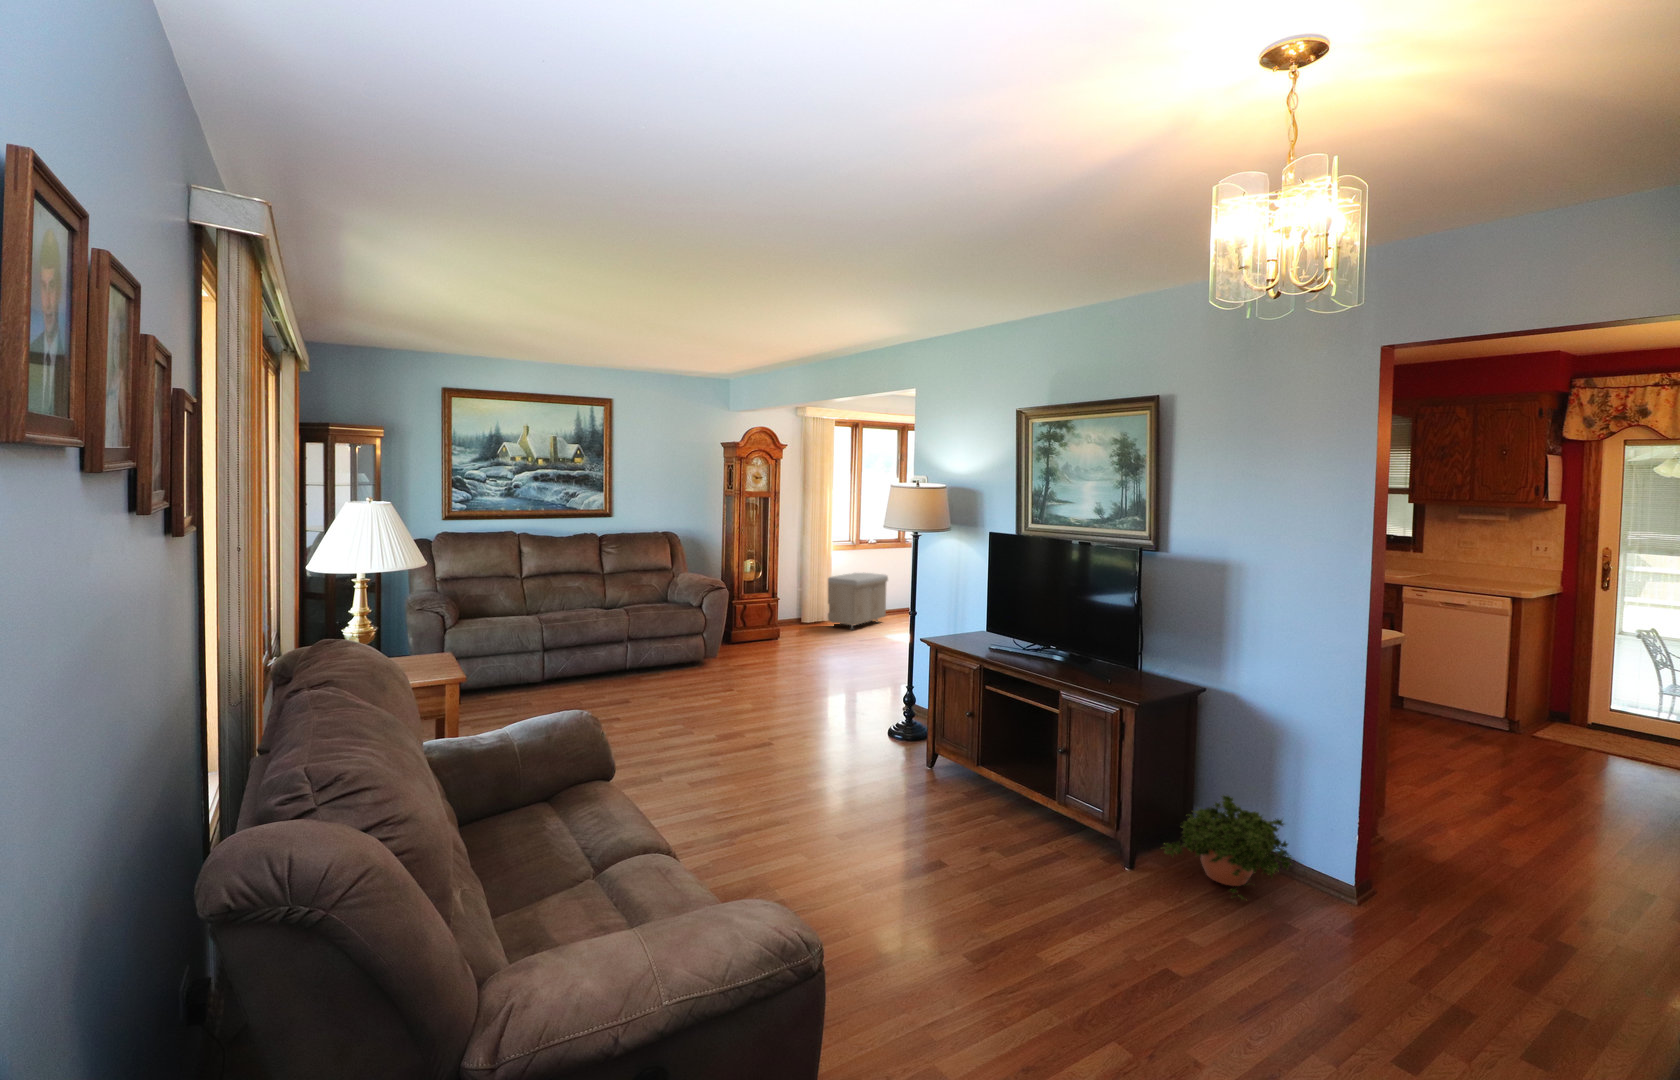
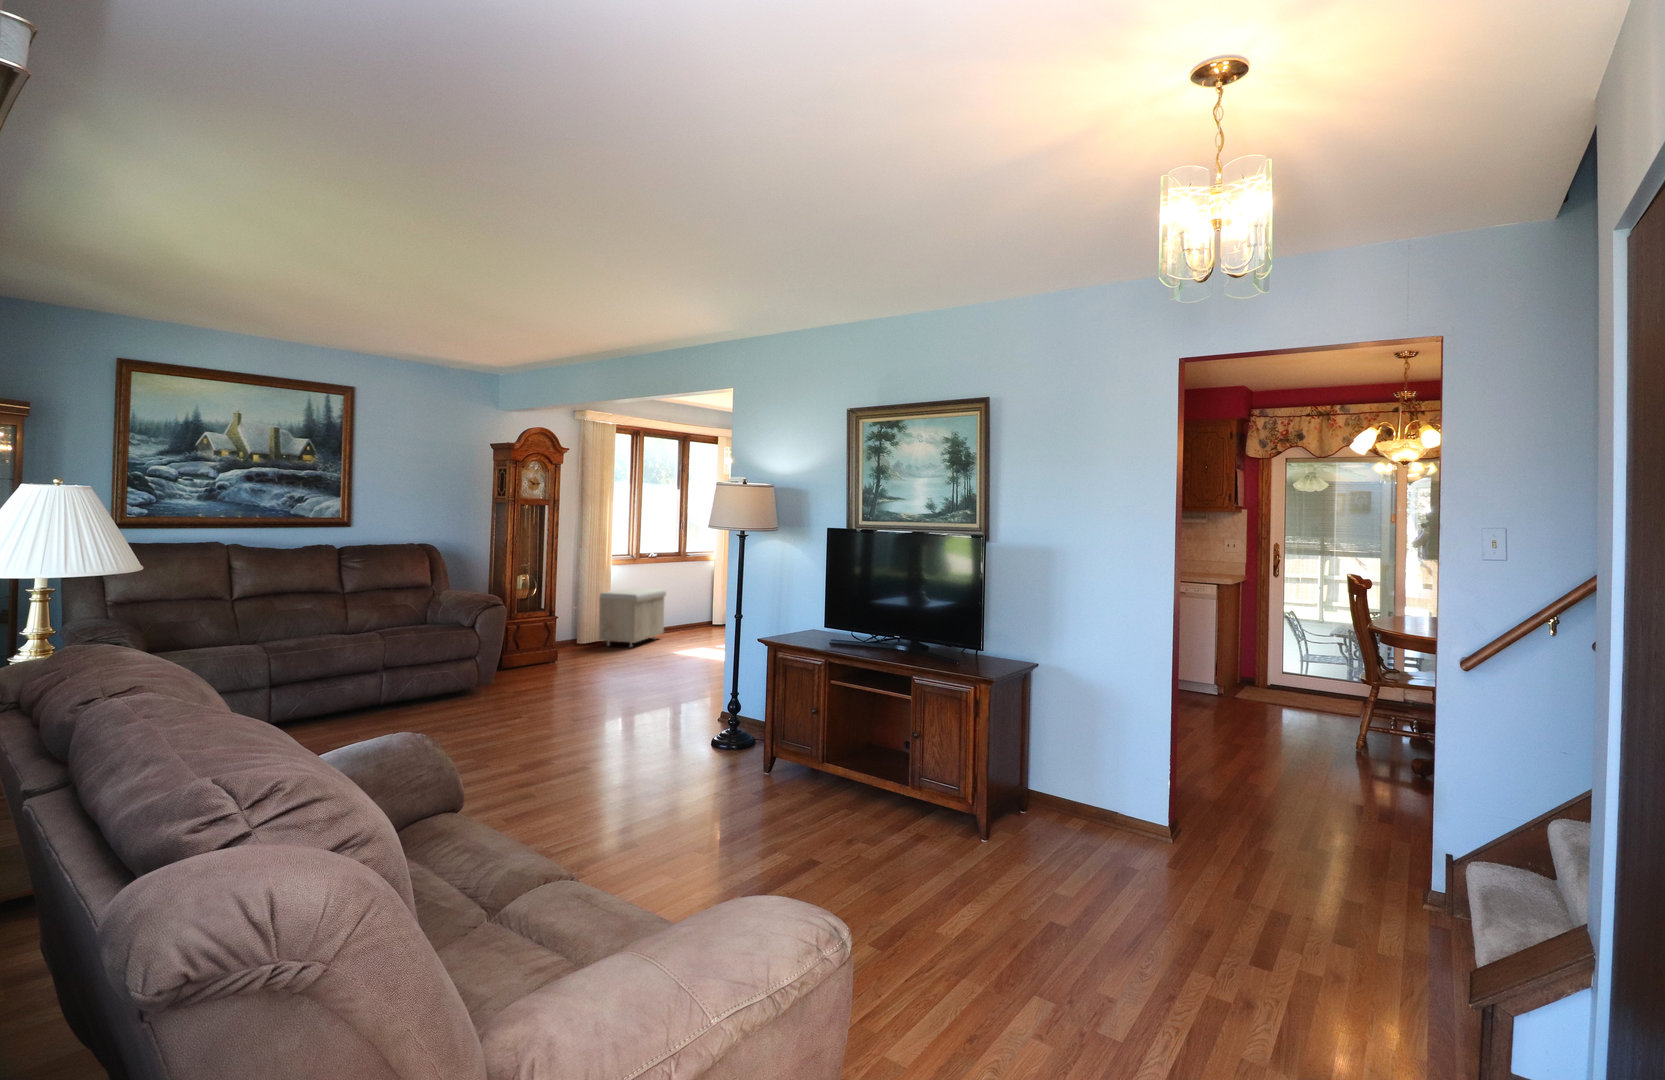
potted plant: present [1164,796,1292,899] -> none [1018,759,1130,851]

